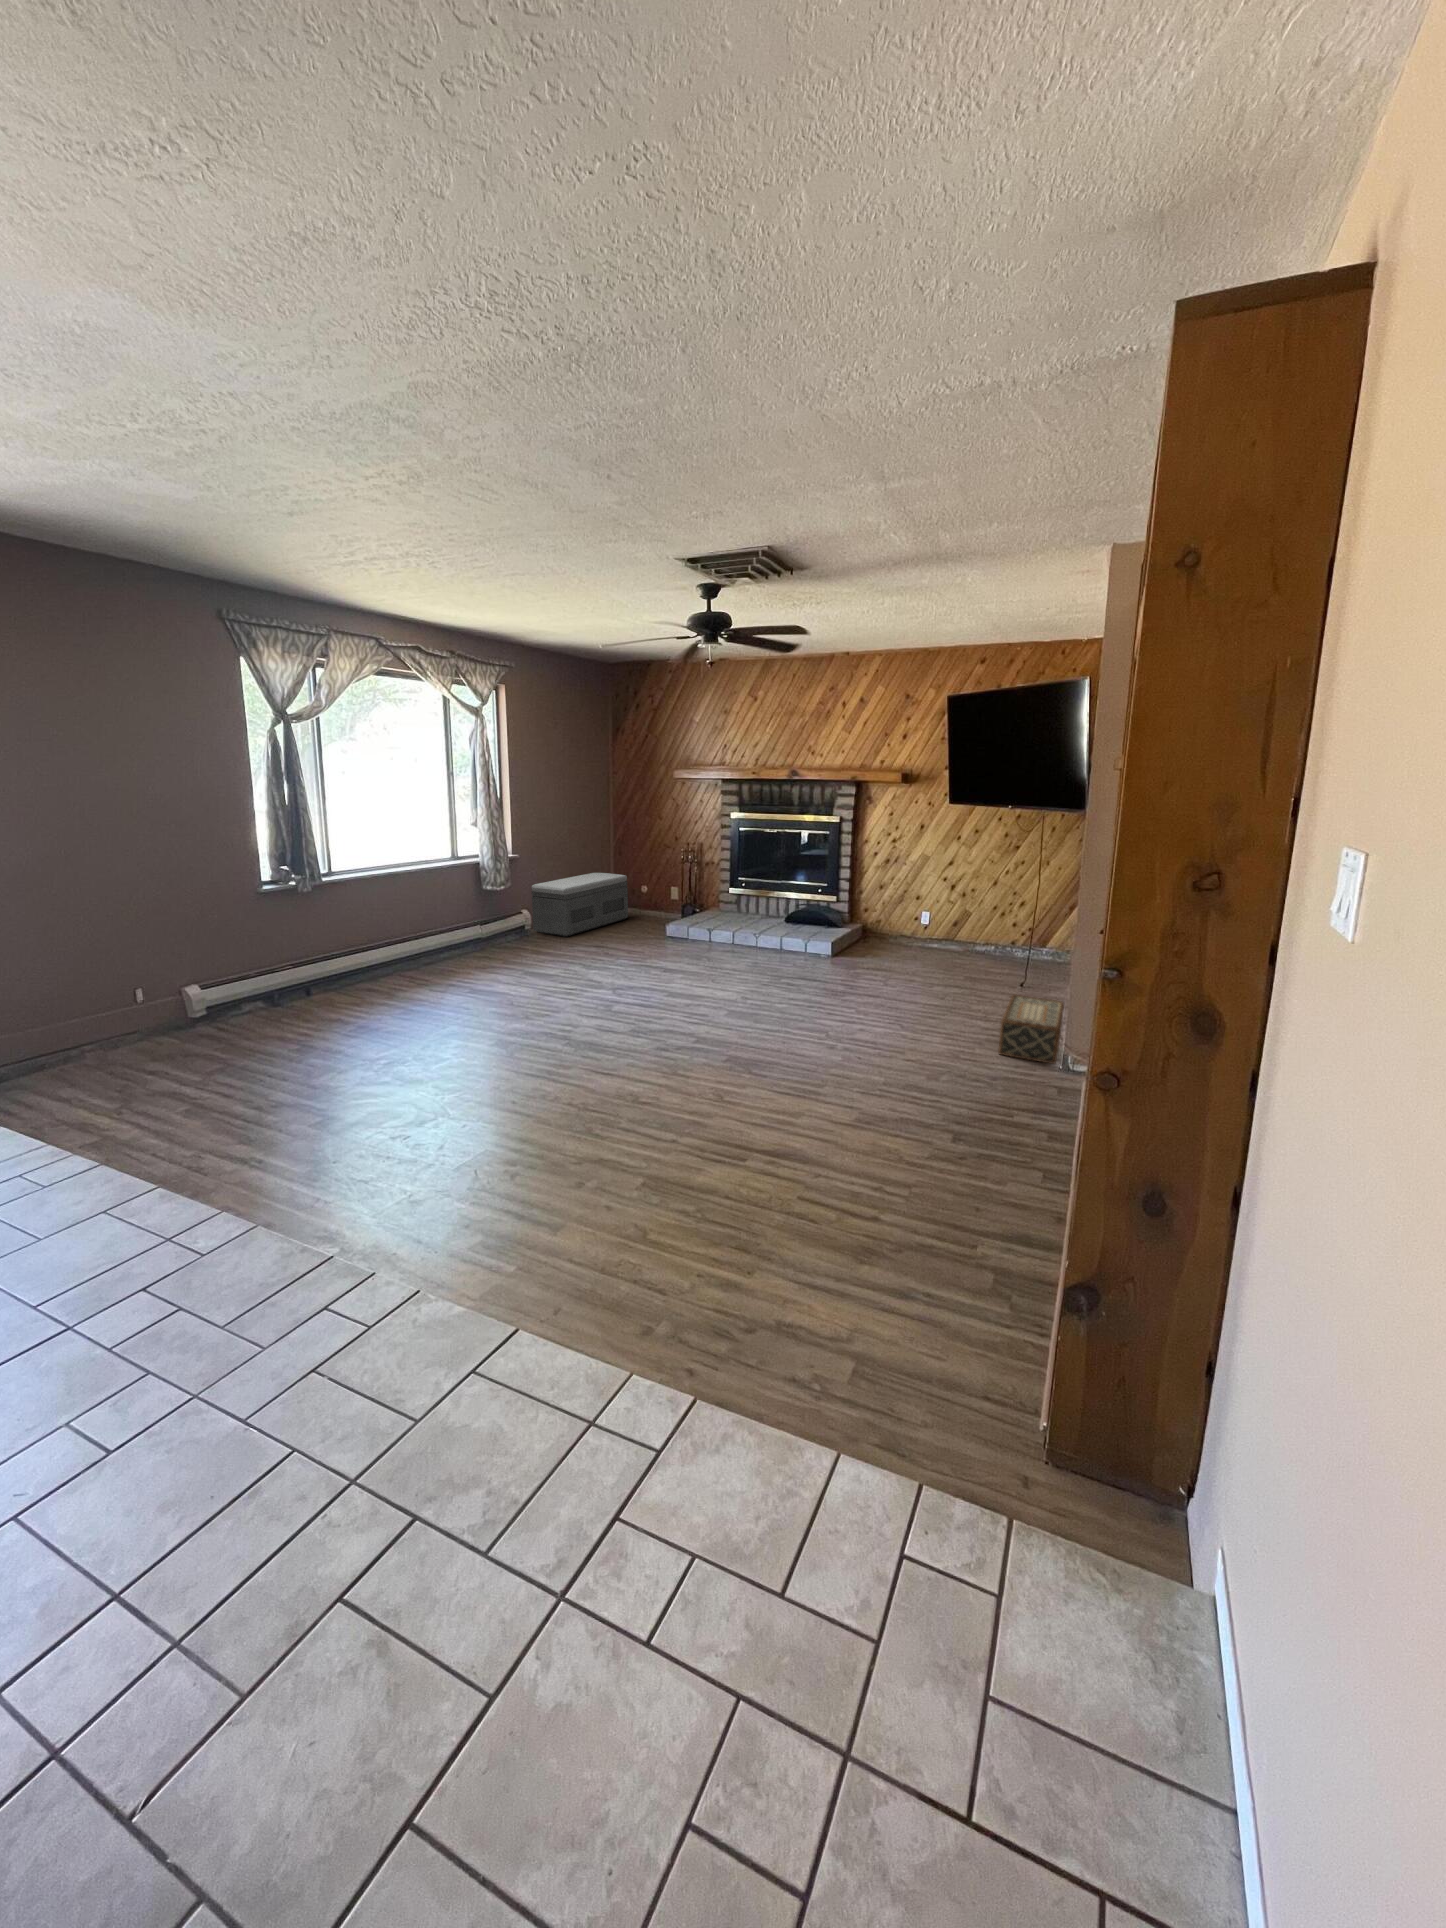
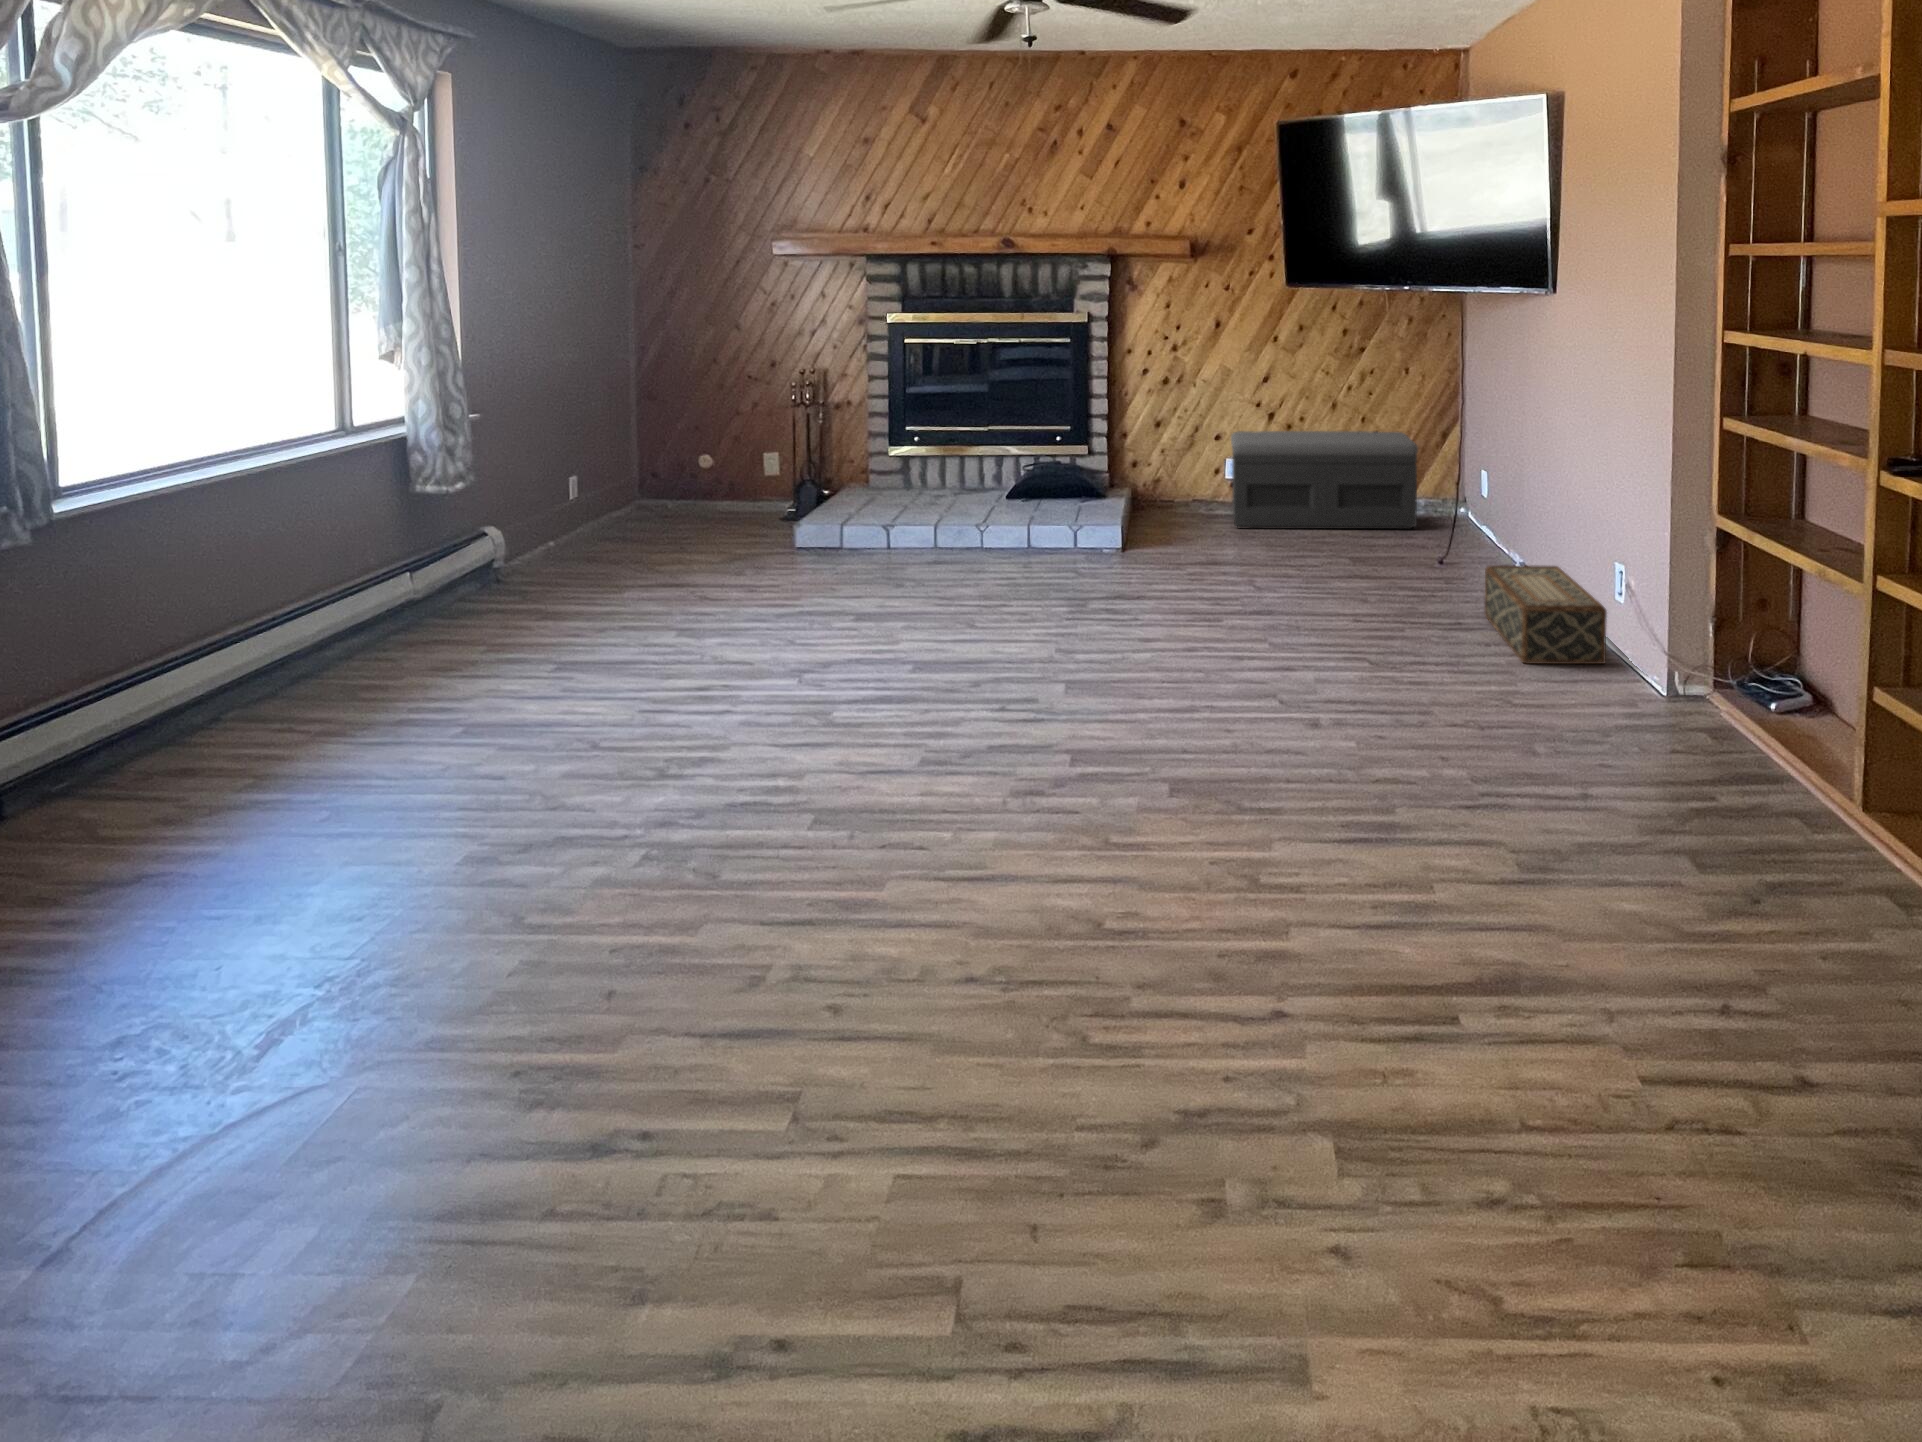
storage bench: present [531,873,628,937] -> present [1231,431,1418,529]

